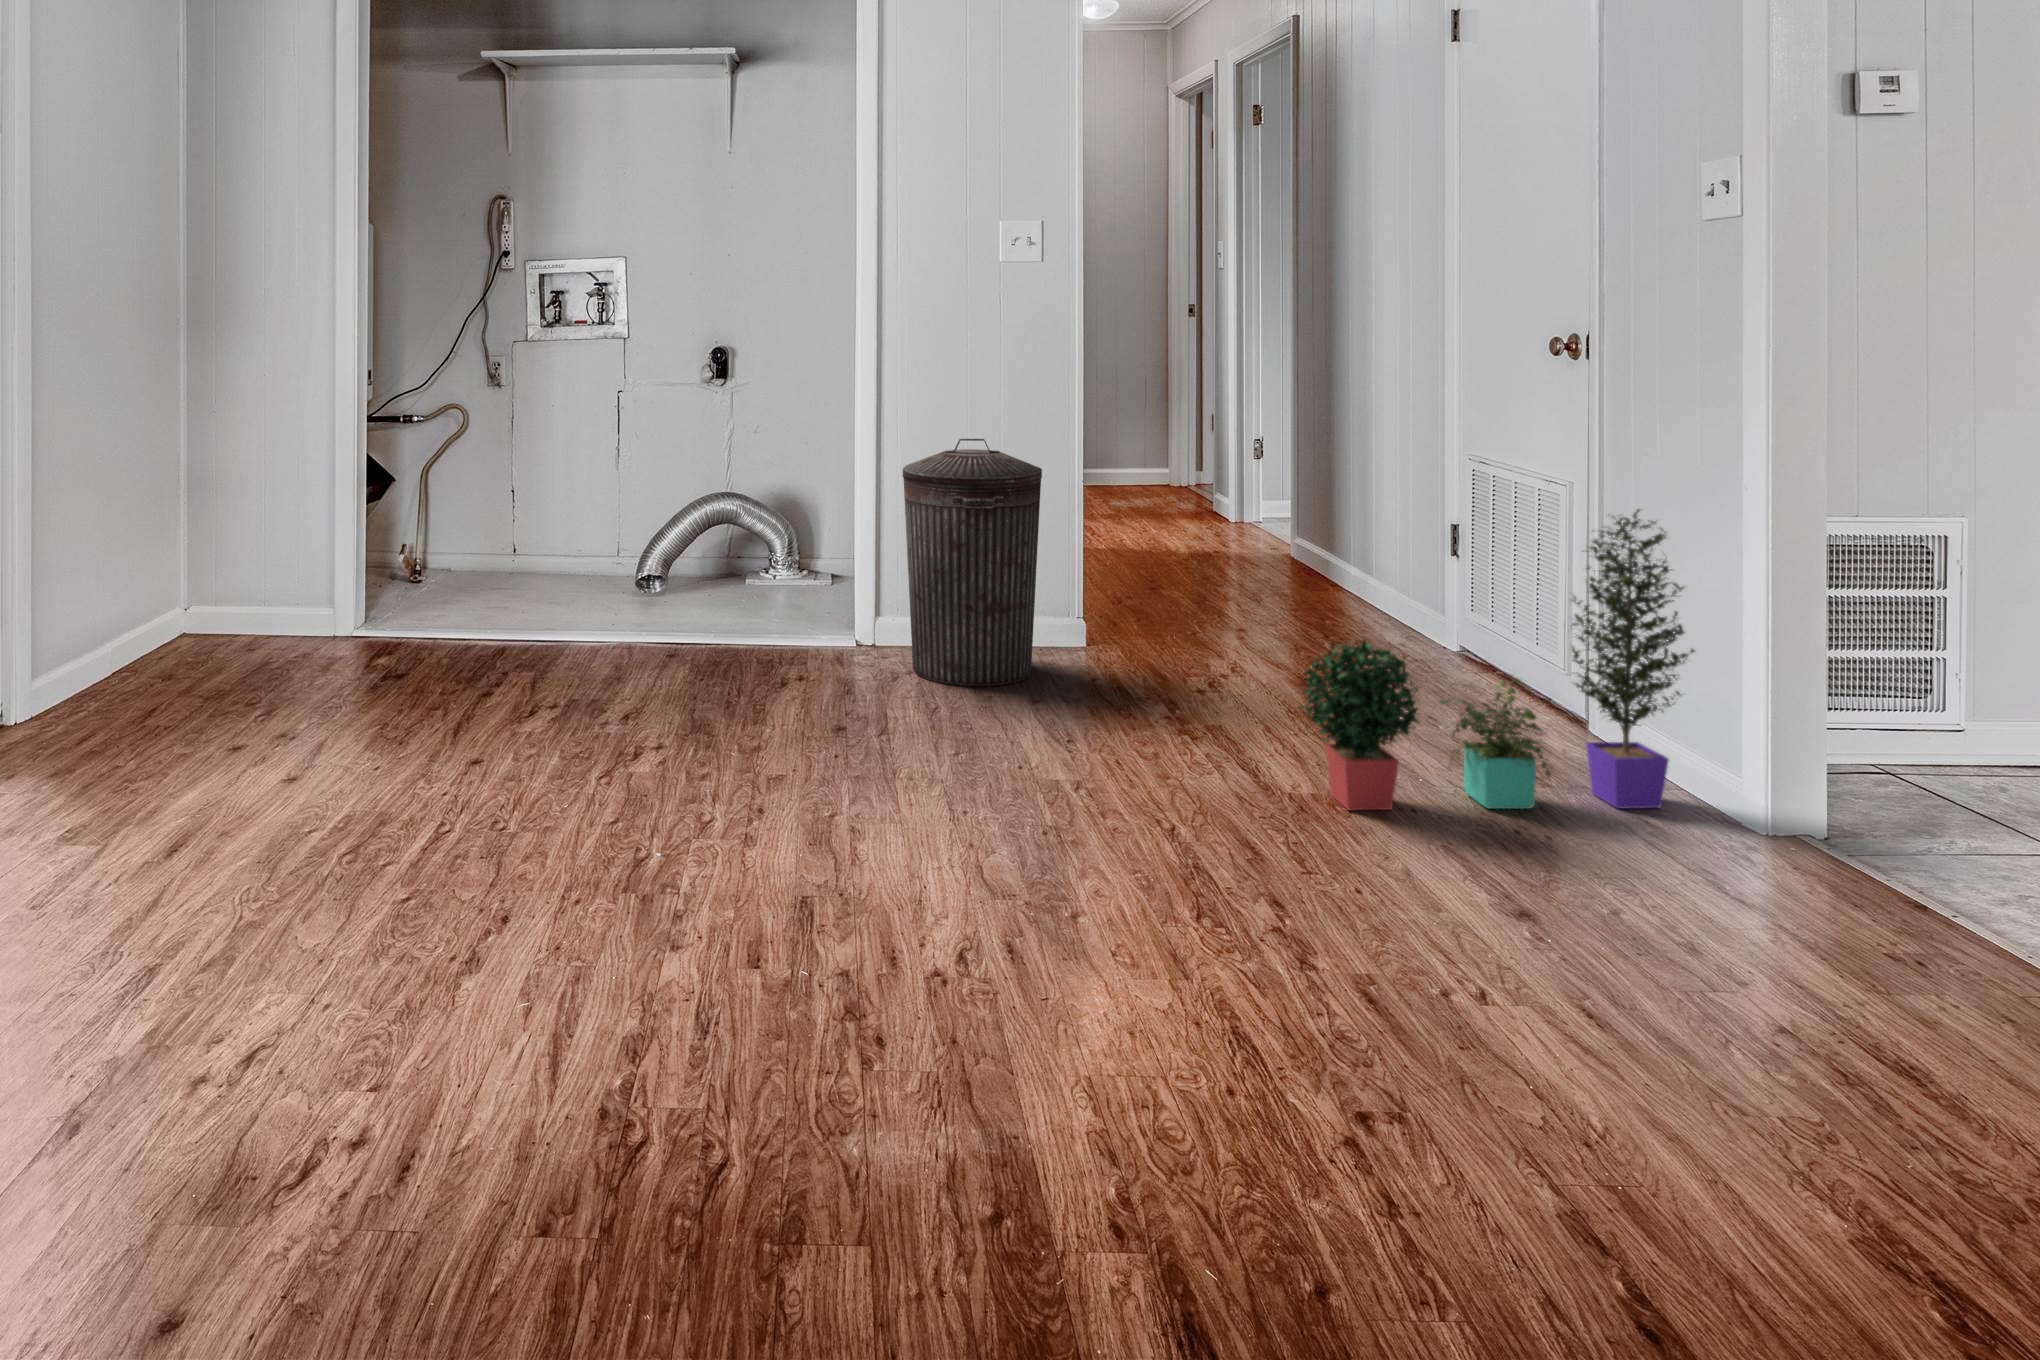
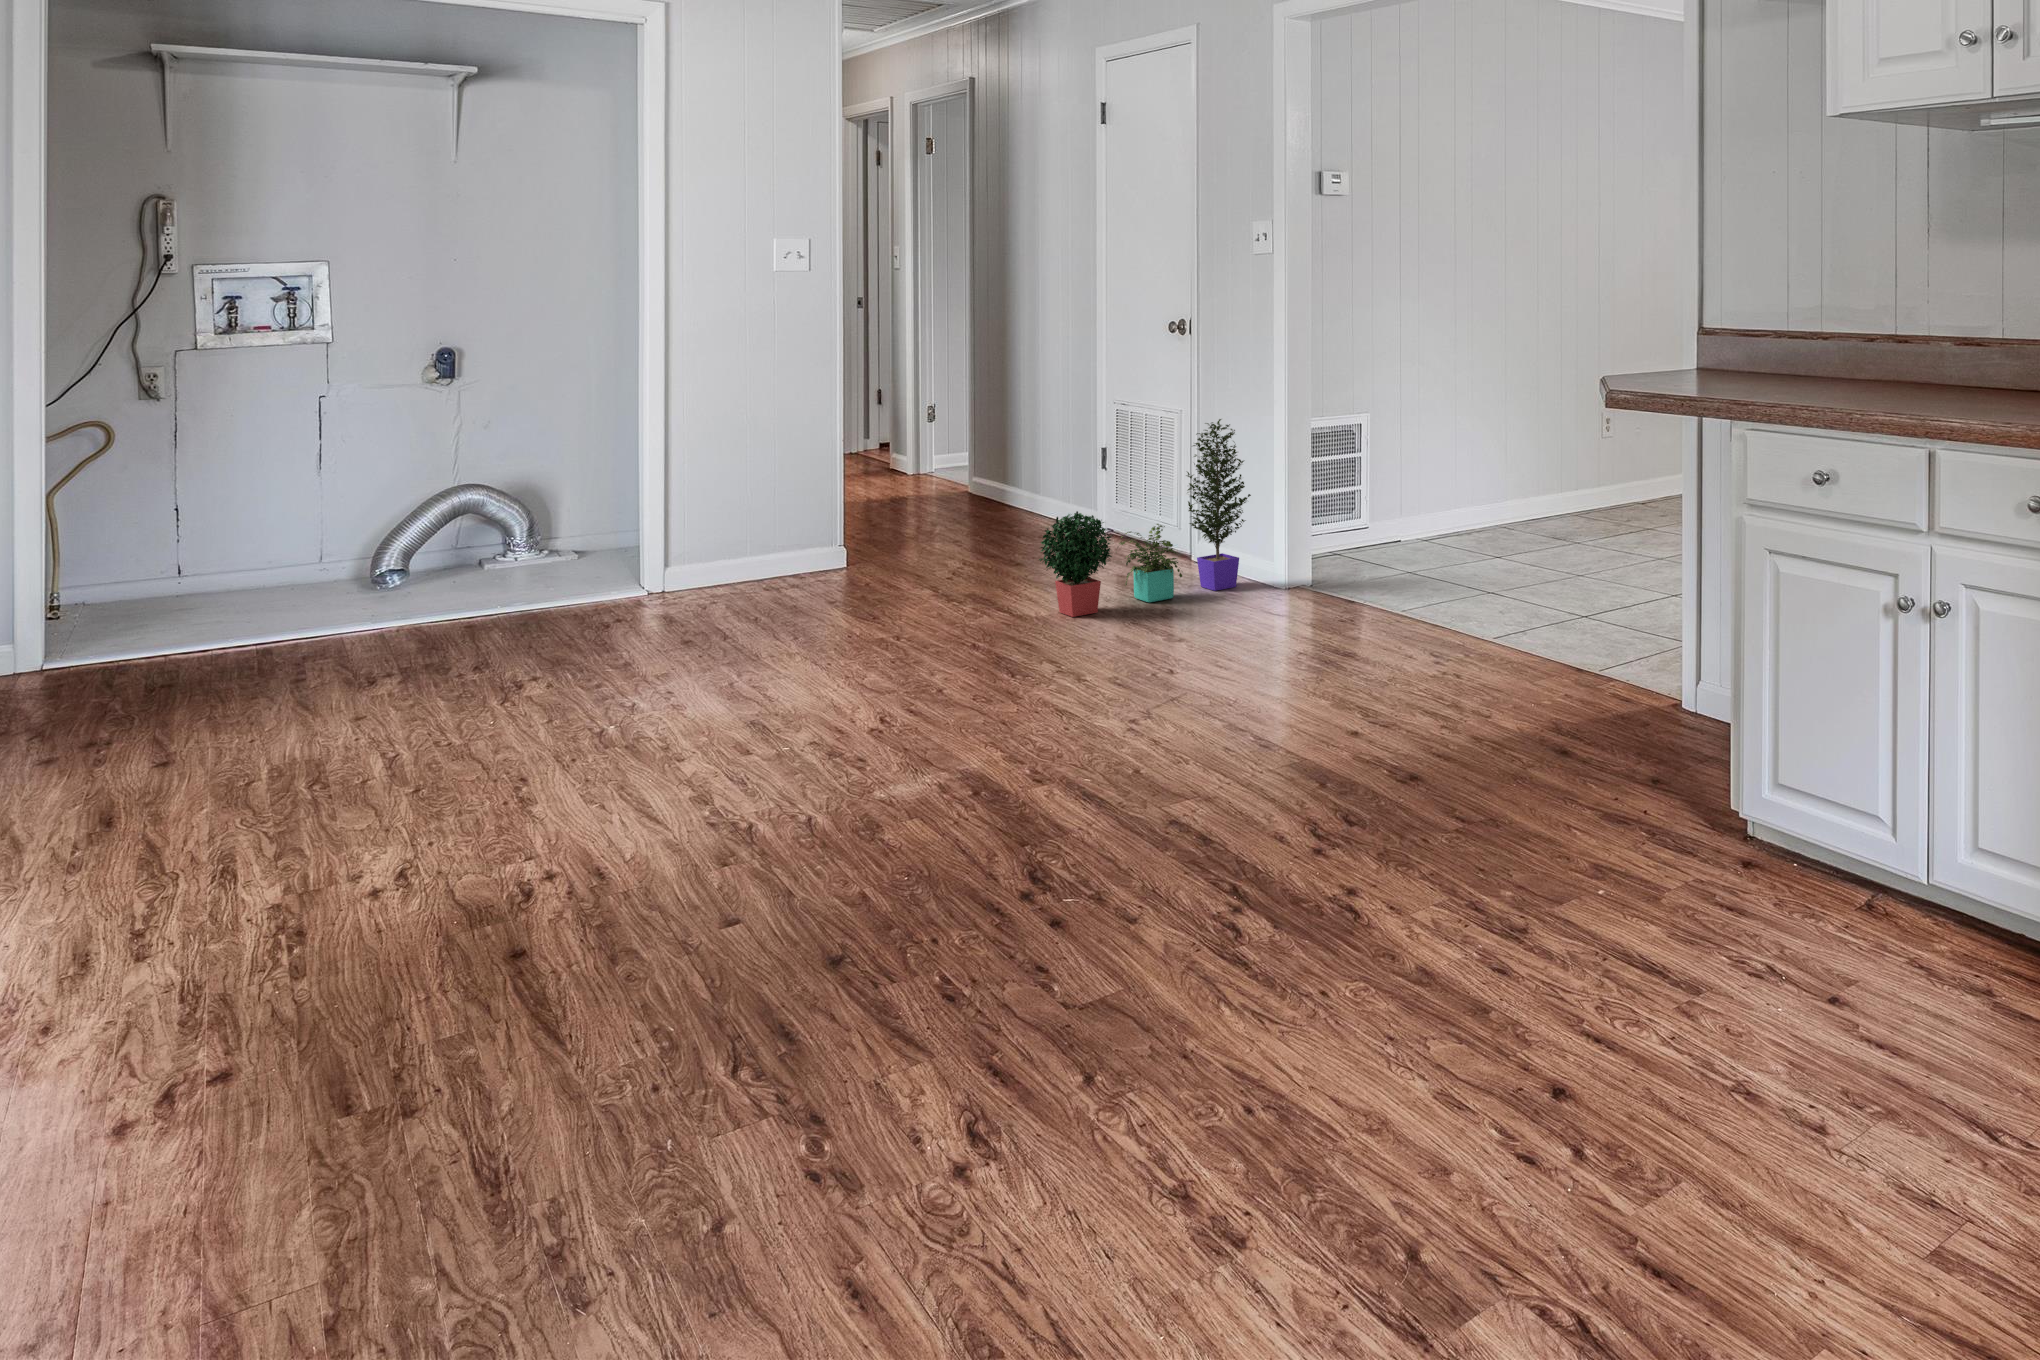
trash can: present [903,439,1042,686] -> none [700,410,820,602]

